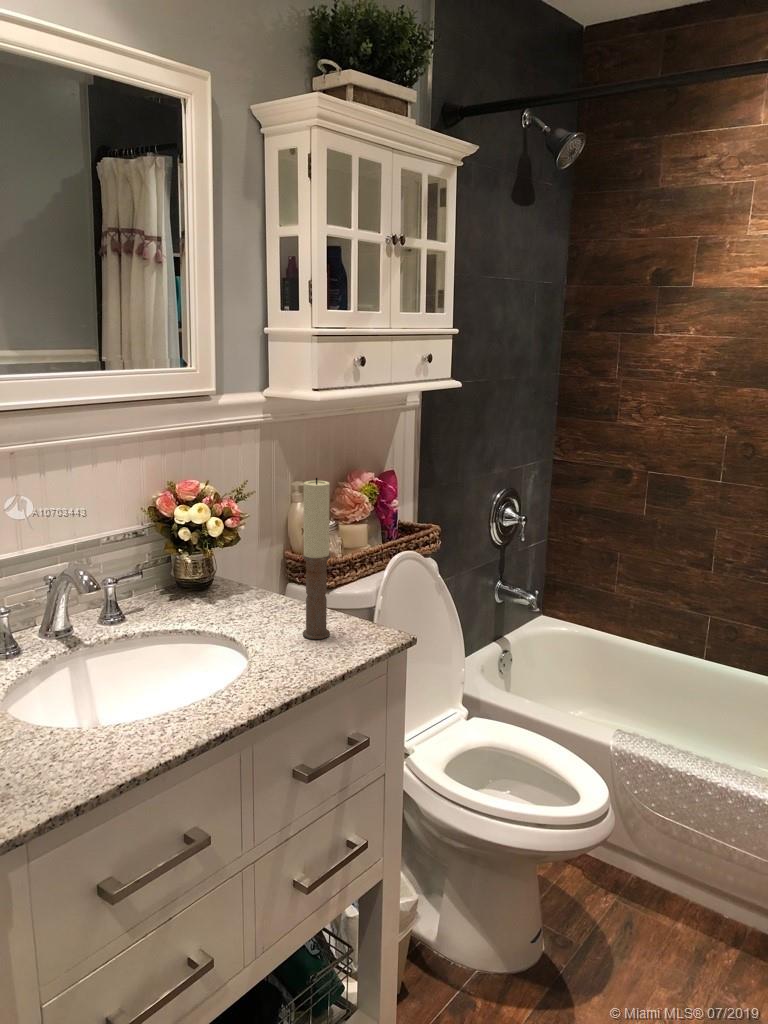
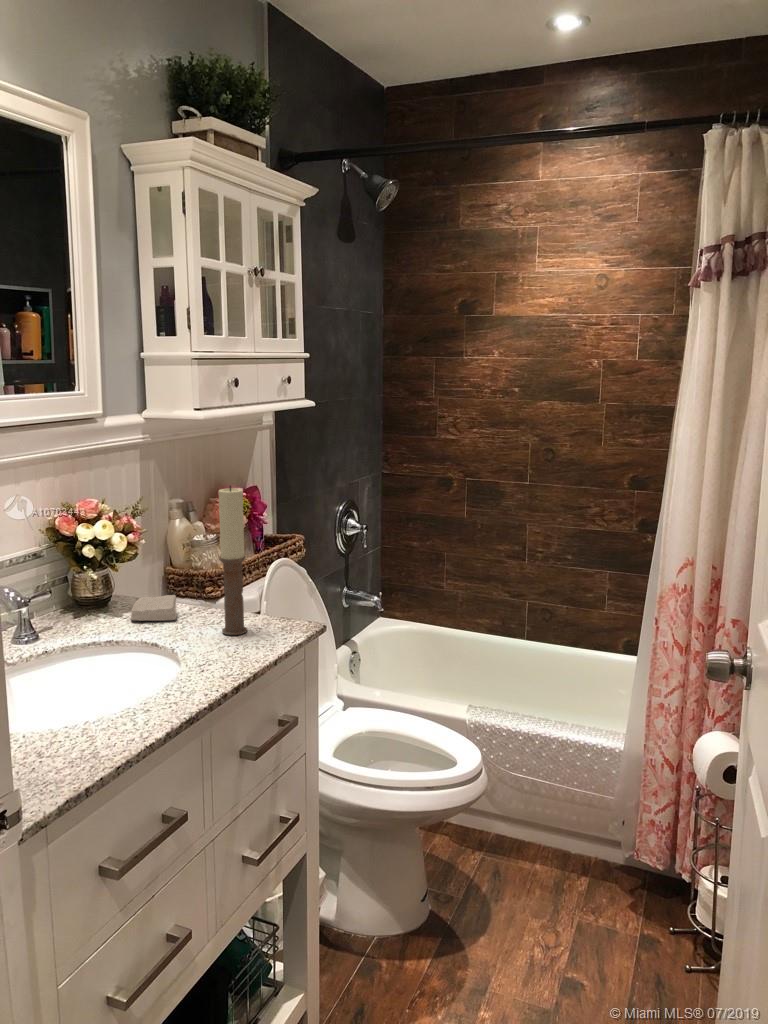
soap bar: none [220,586,268,614] -> present [131,595,177,621]

